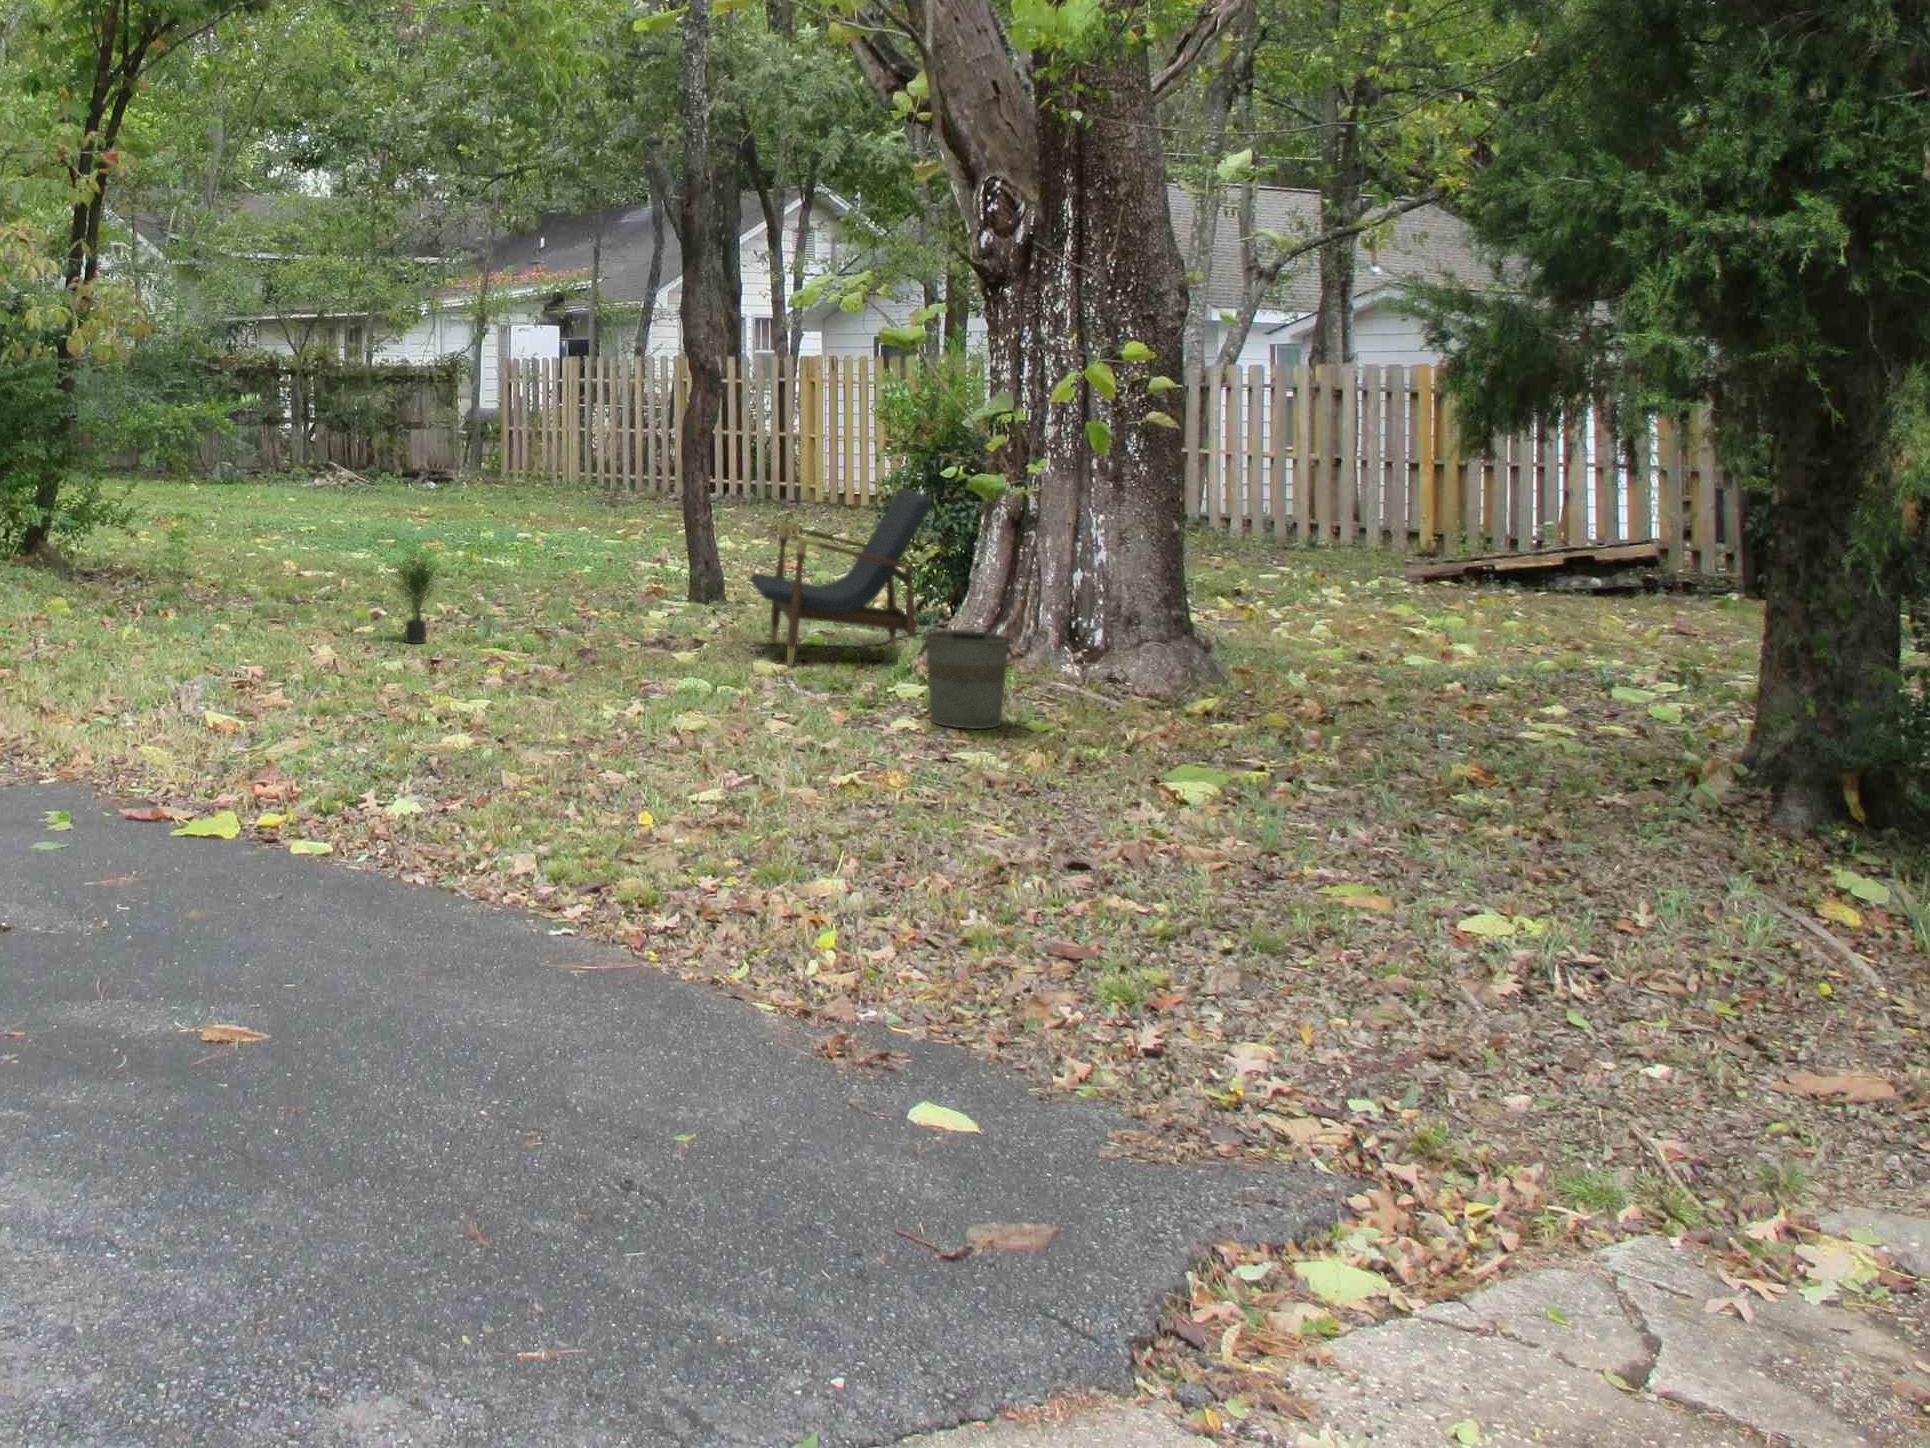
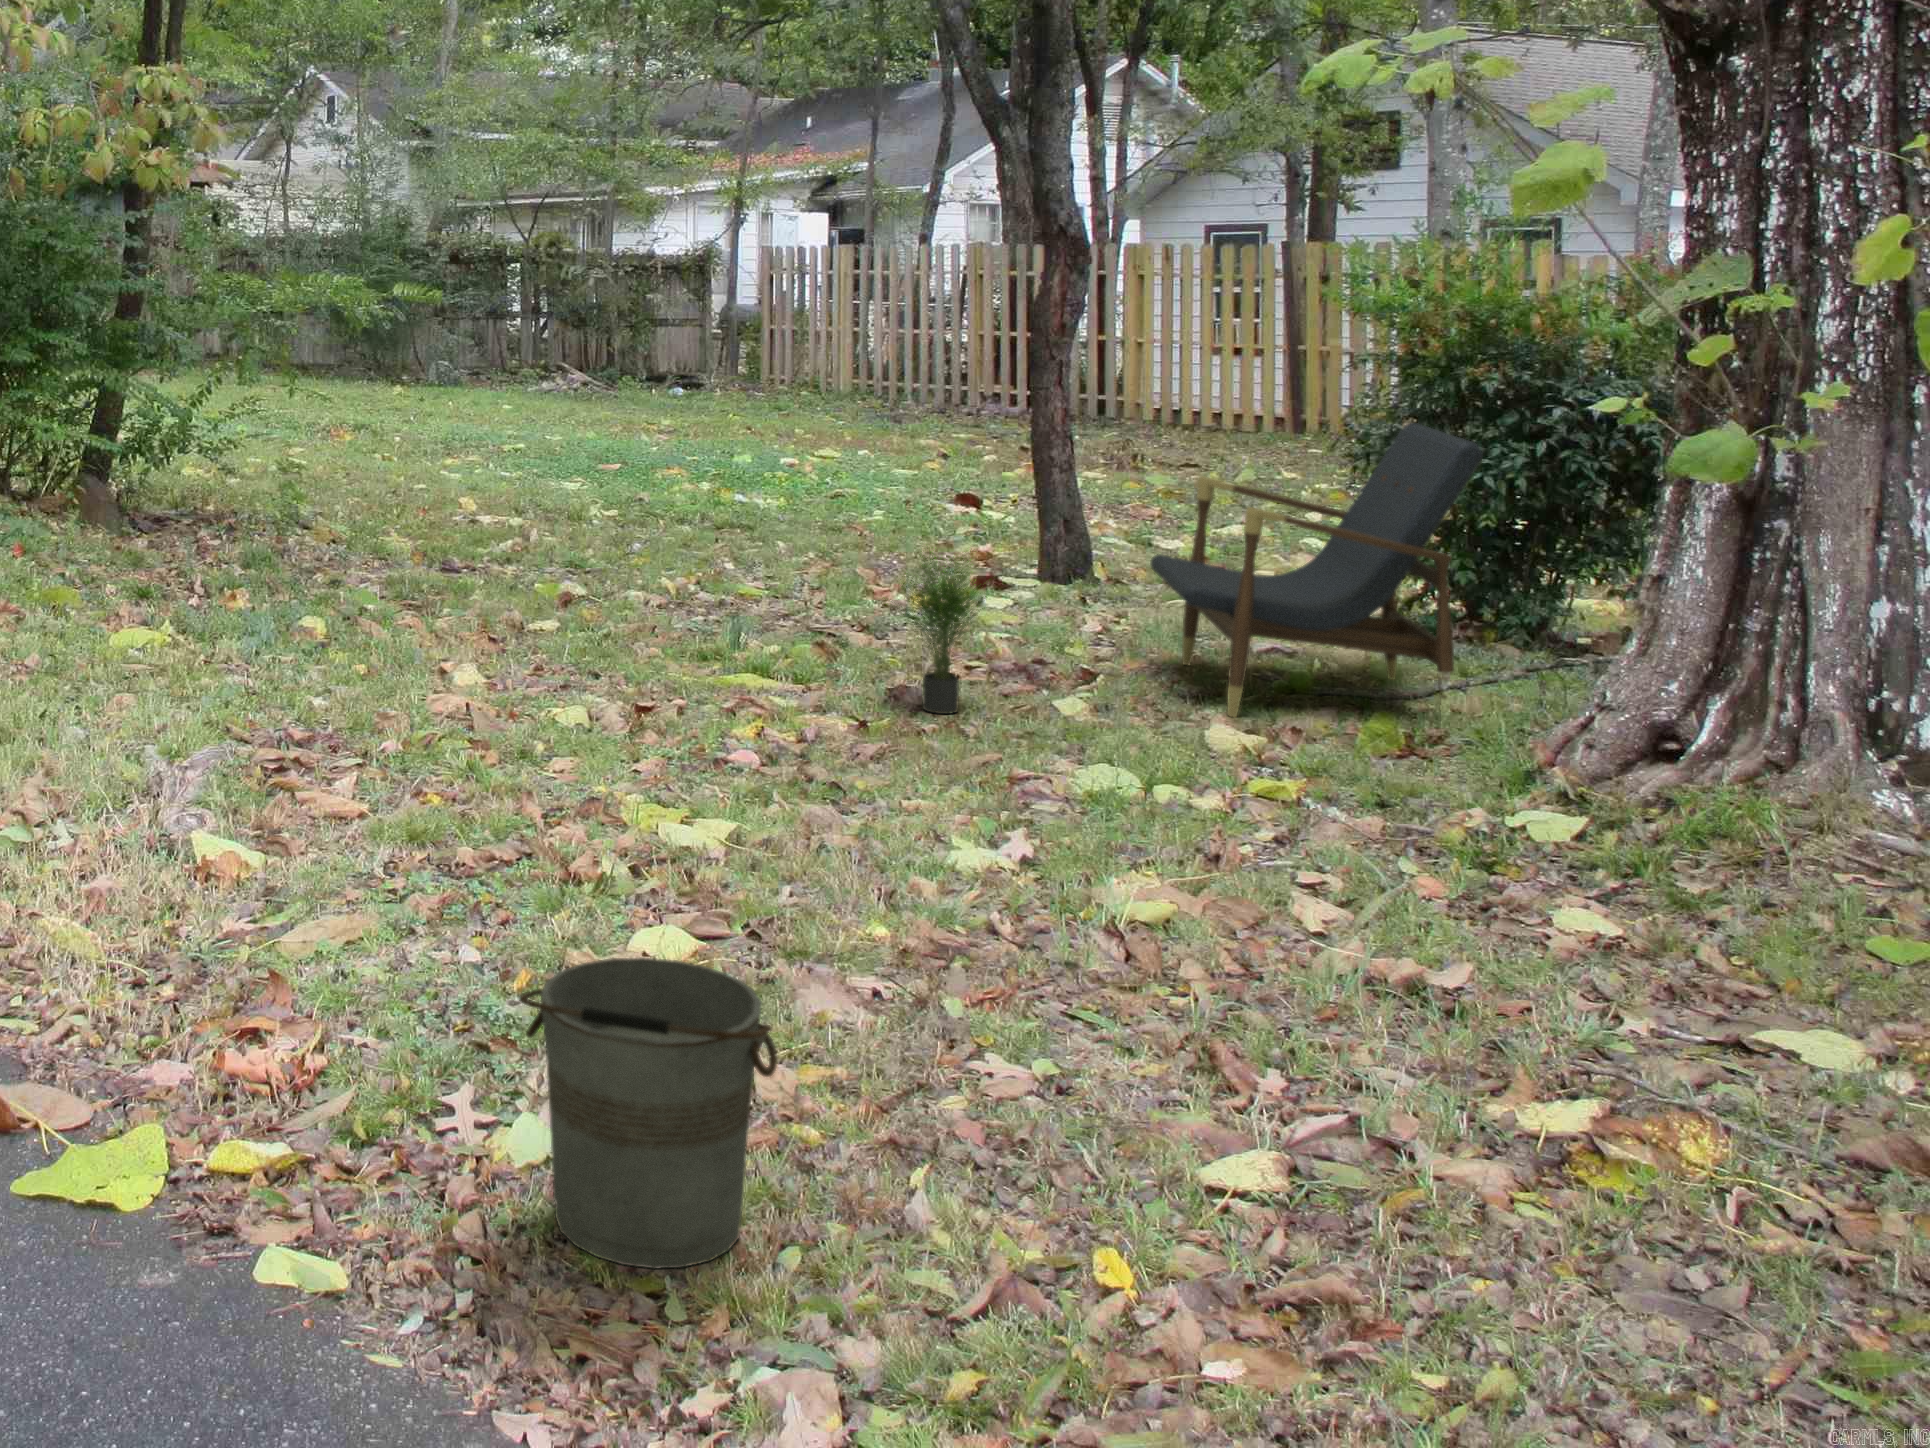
potted plant: present [388,549,442,643] -> present [883,549,987,714]
bucket: present [920,630,1015,729] -> present [519,957,777,1268]

